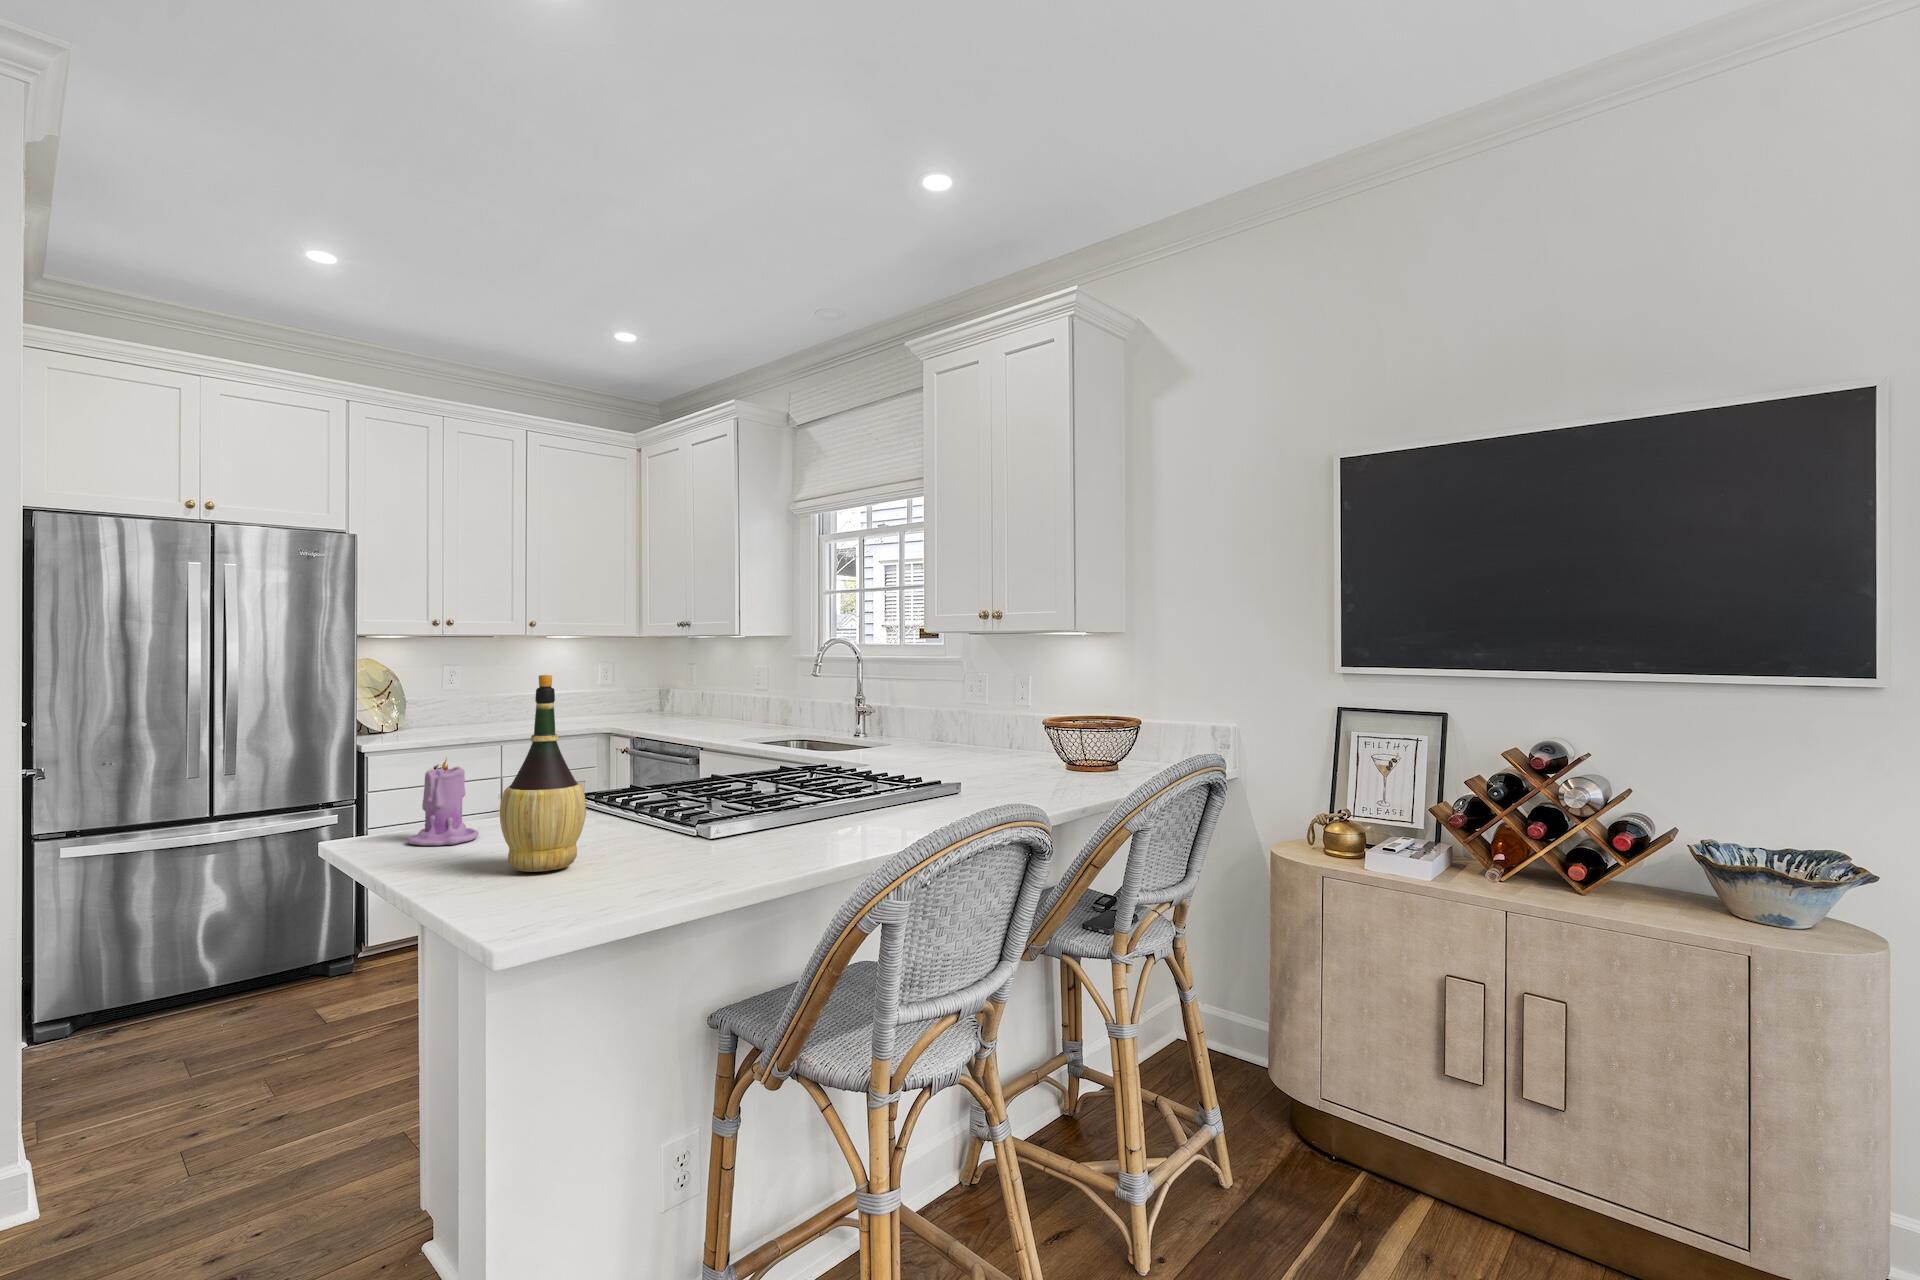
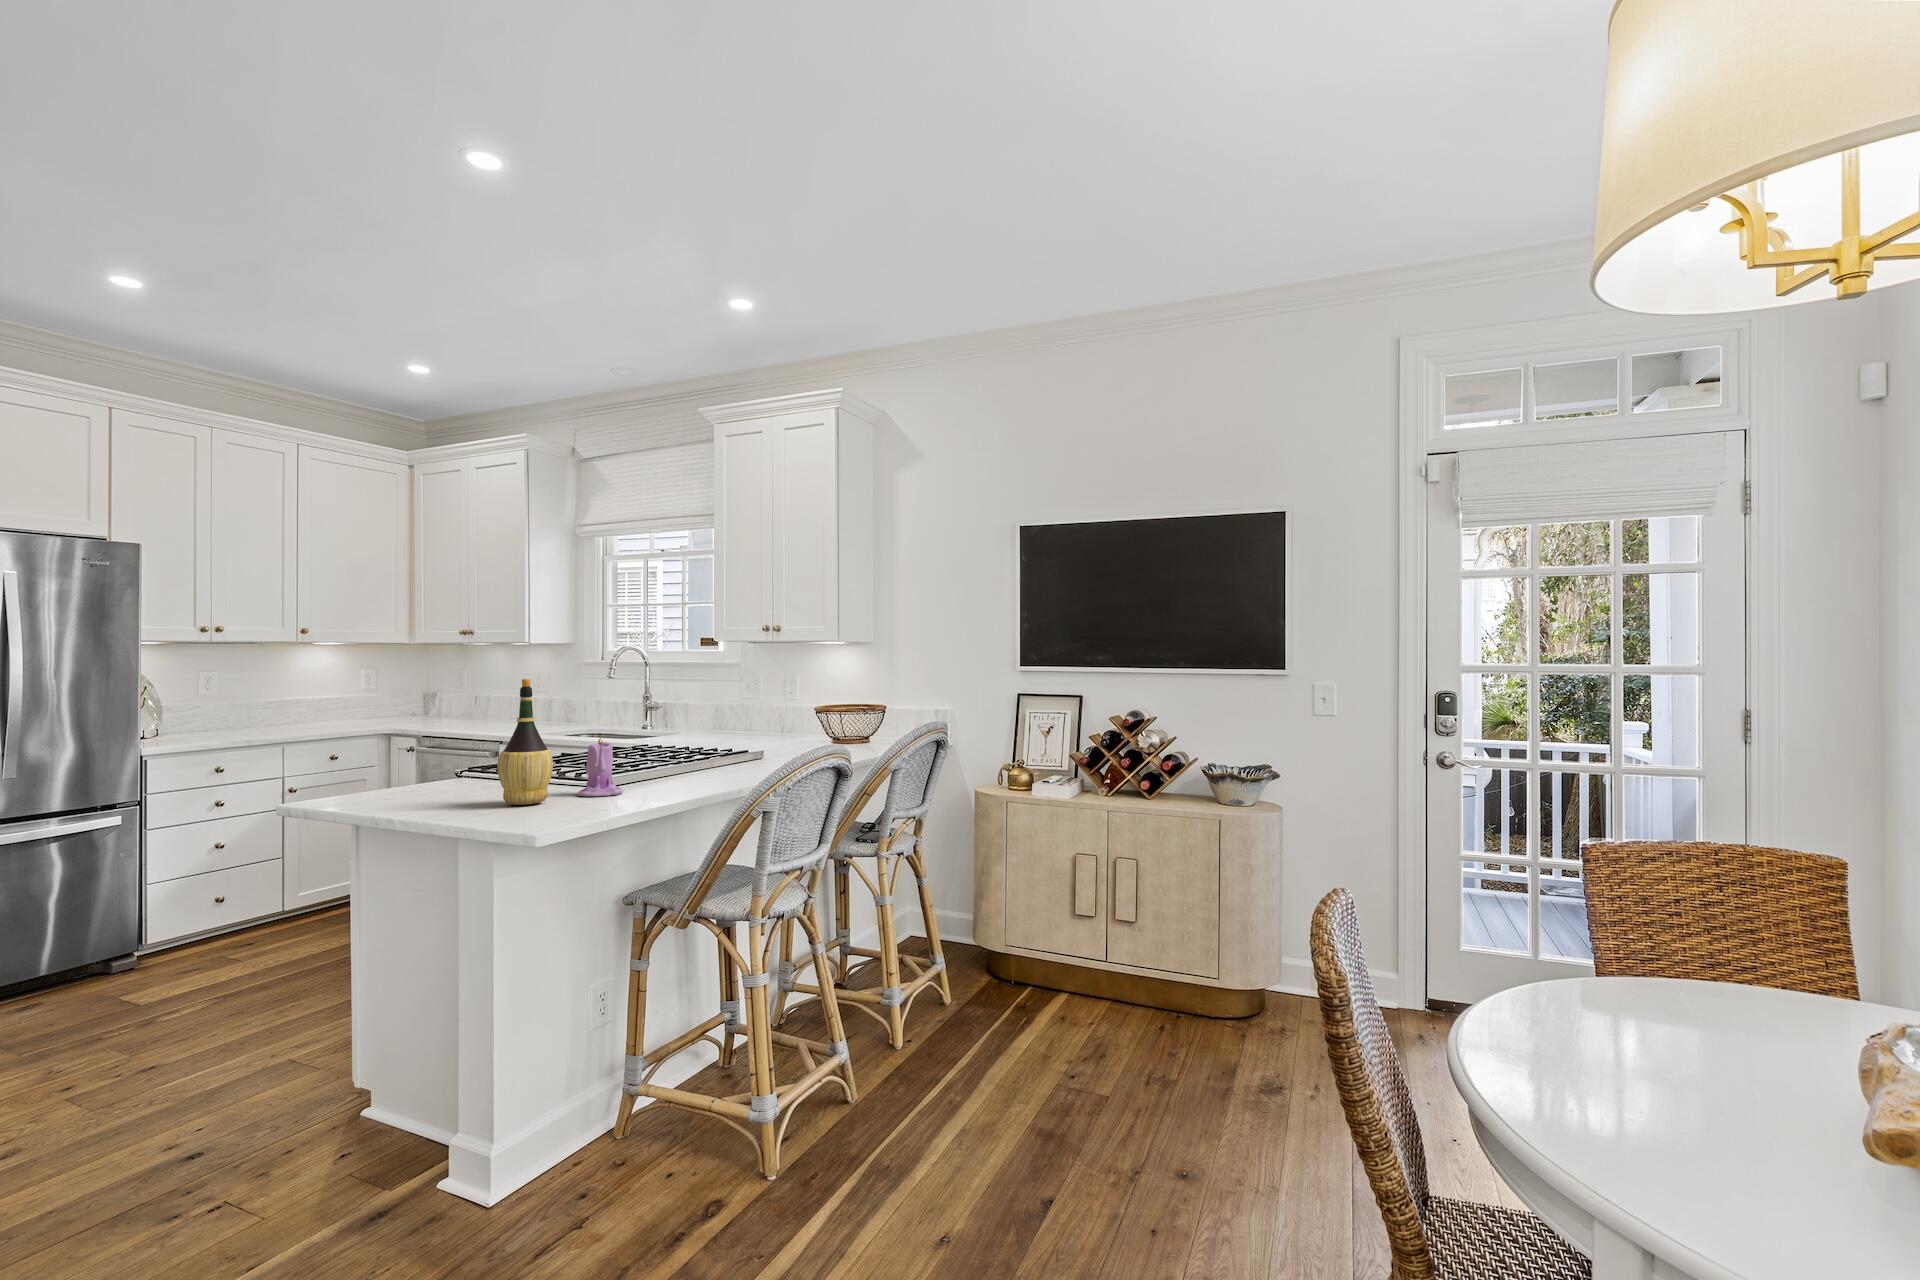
candle: present [407,757,479,845] -> present [578,737,623,797]

